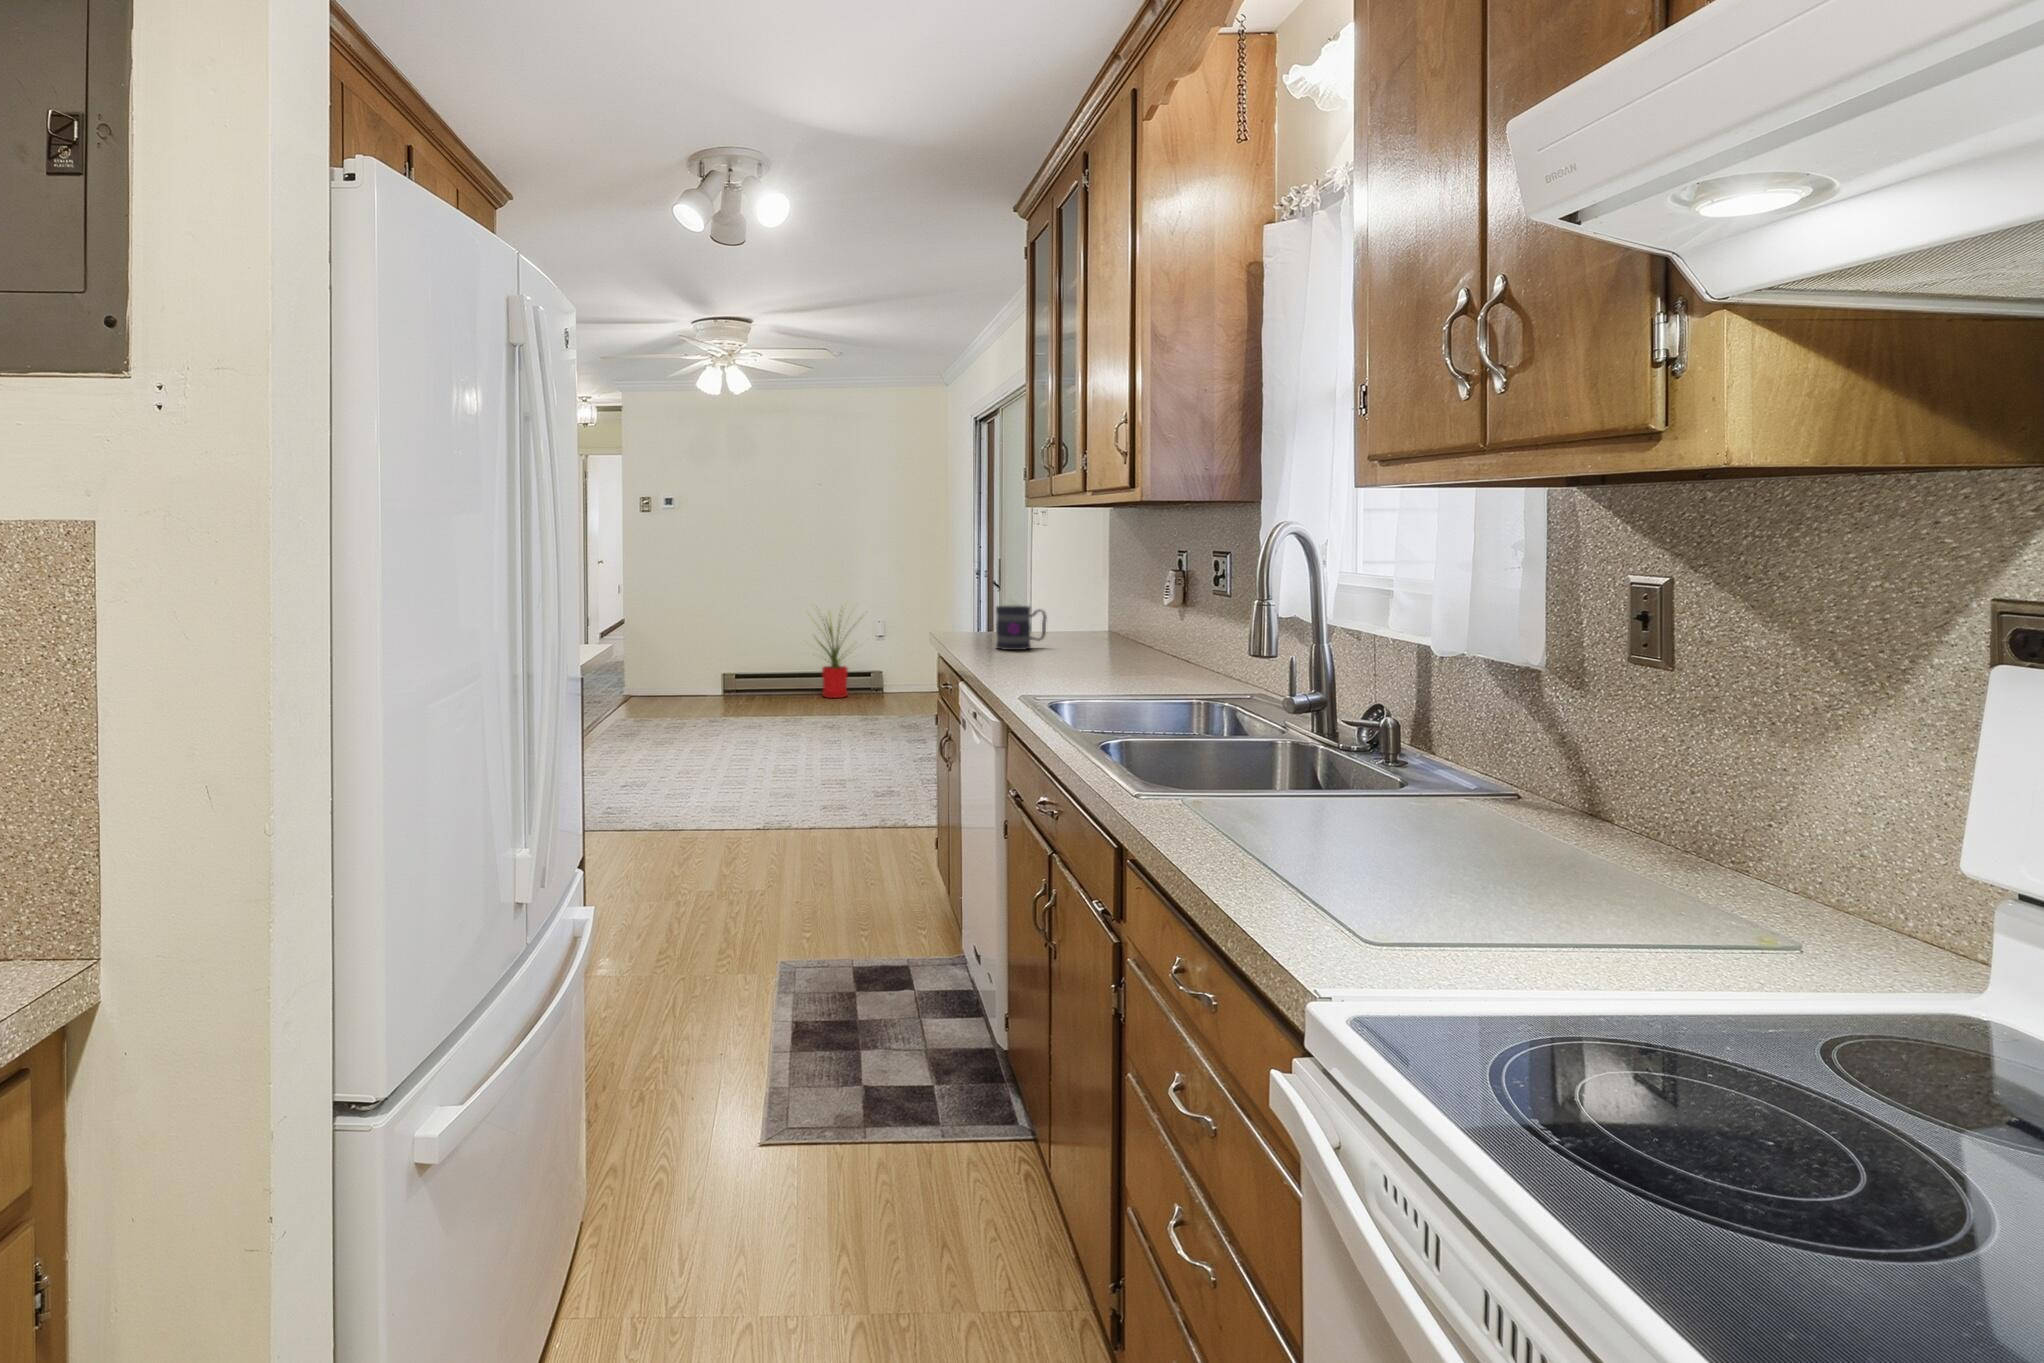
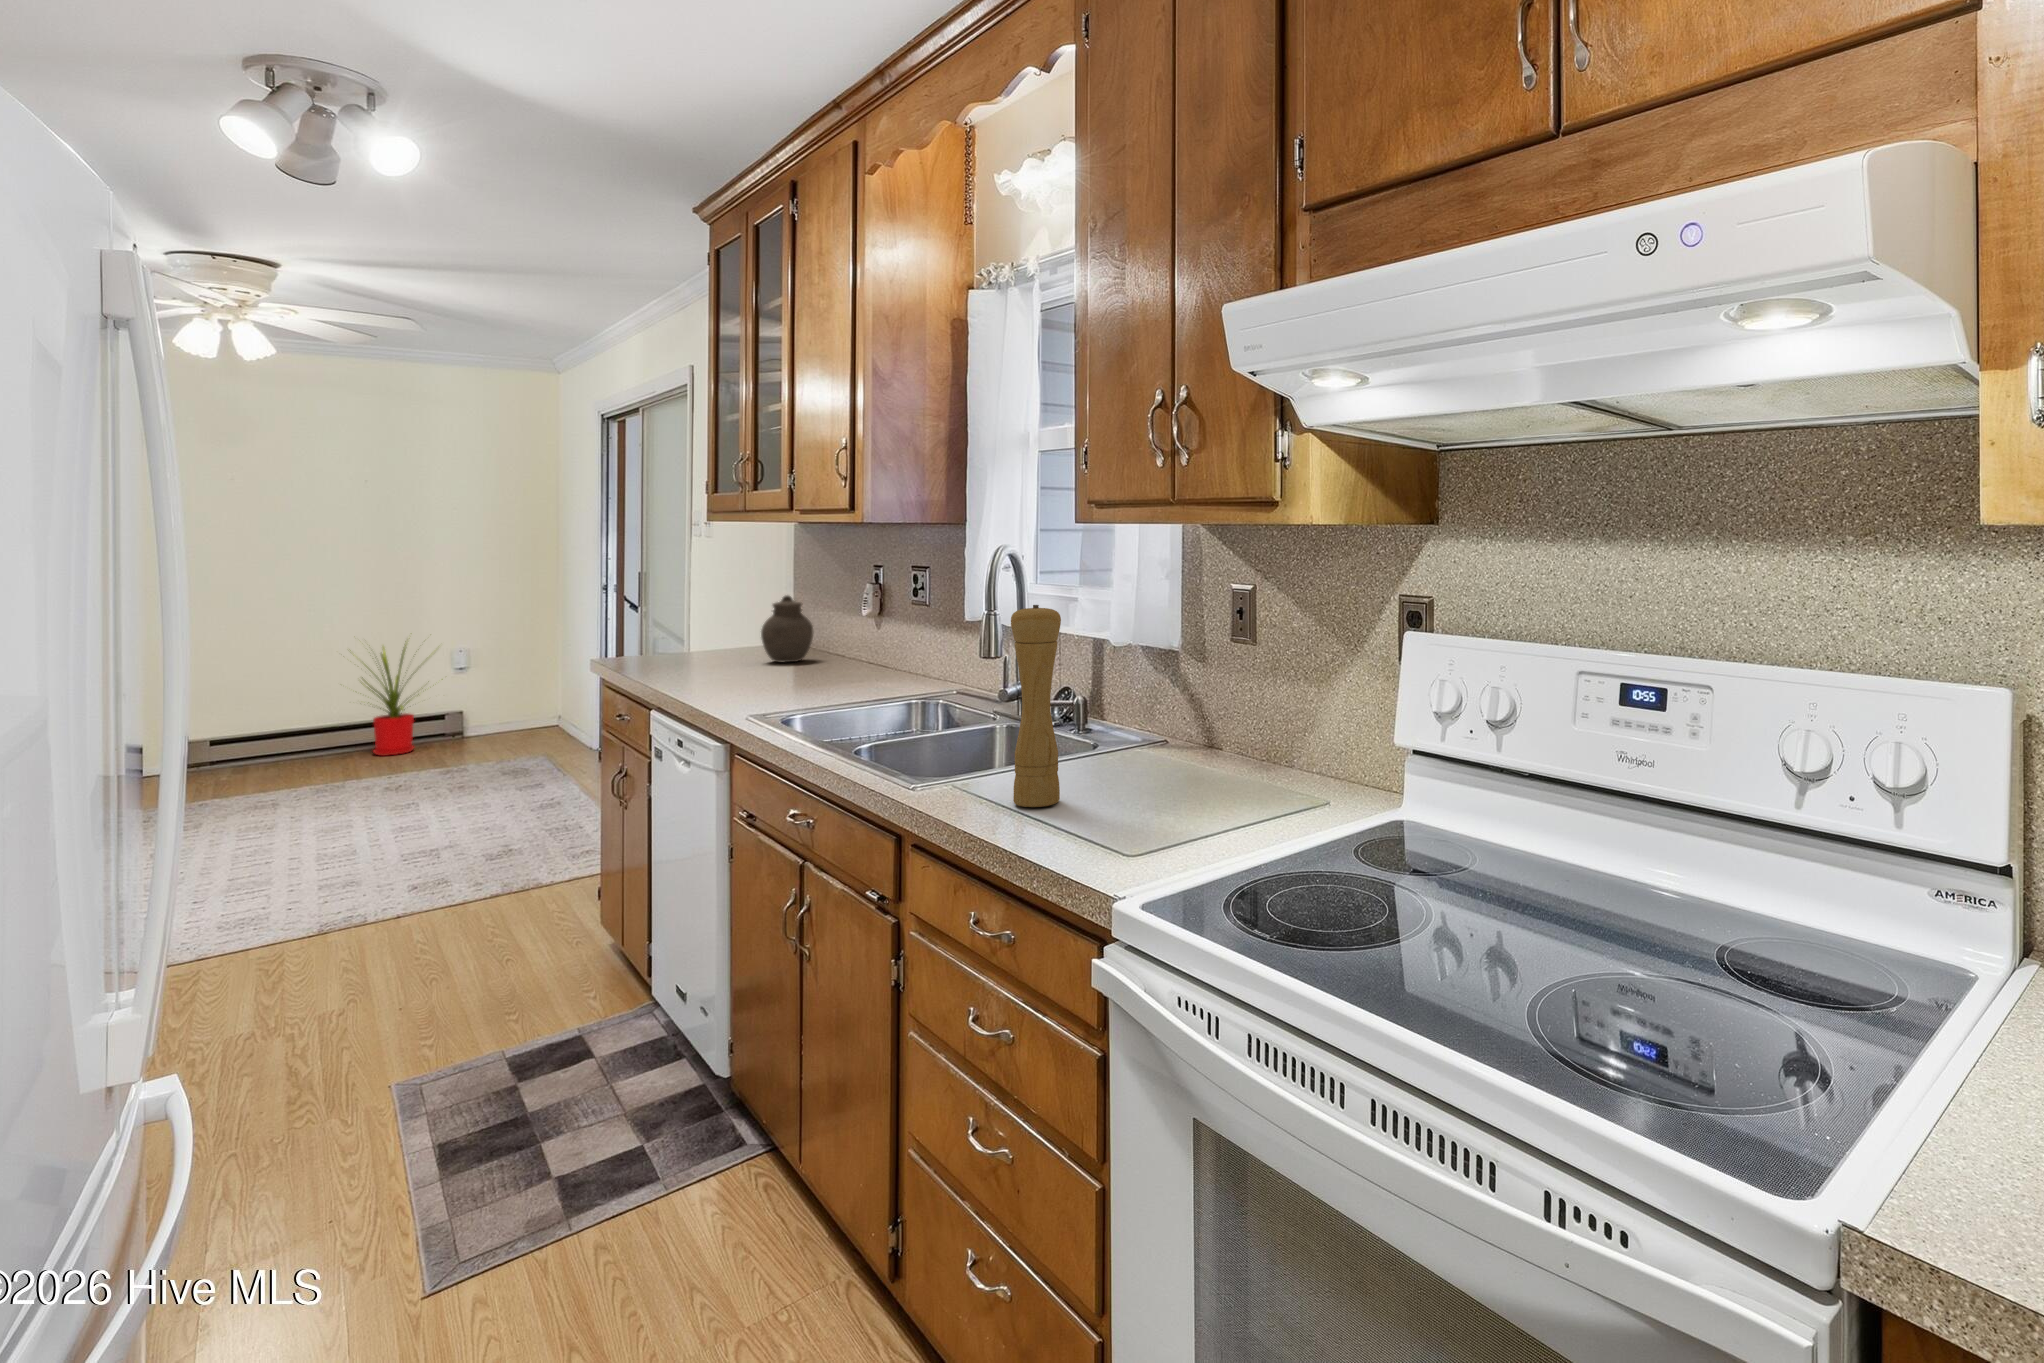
jar: none [1070,578,1121,646] -> present [761,595,813,663]
pepper mill: none [1245,589,1314,848] -> present [1011,605,1061,807]
mug: present [996,606,1046,650] -> none [683,627,739,674]

